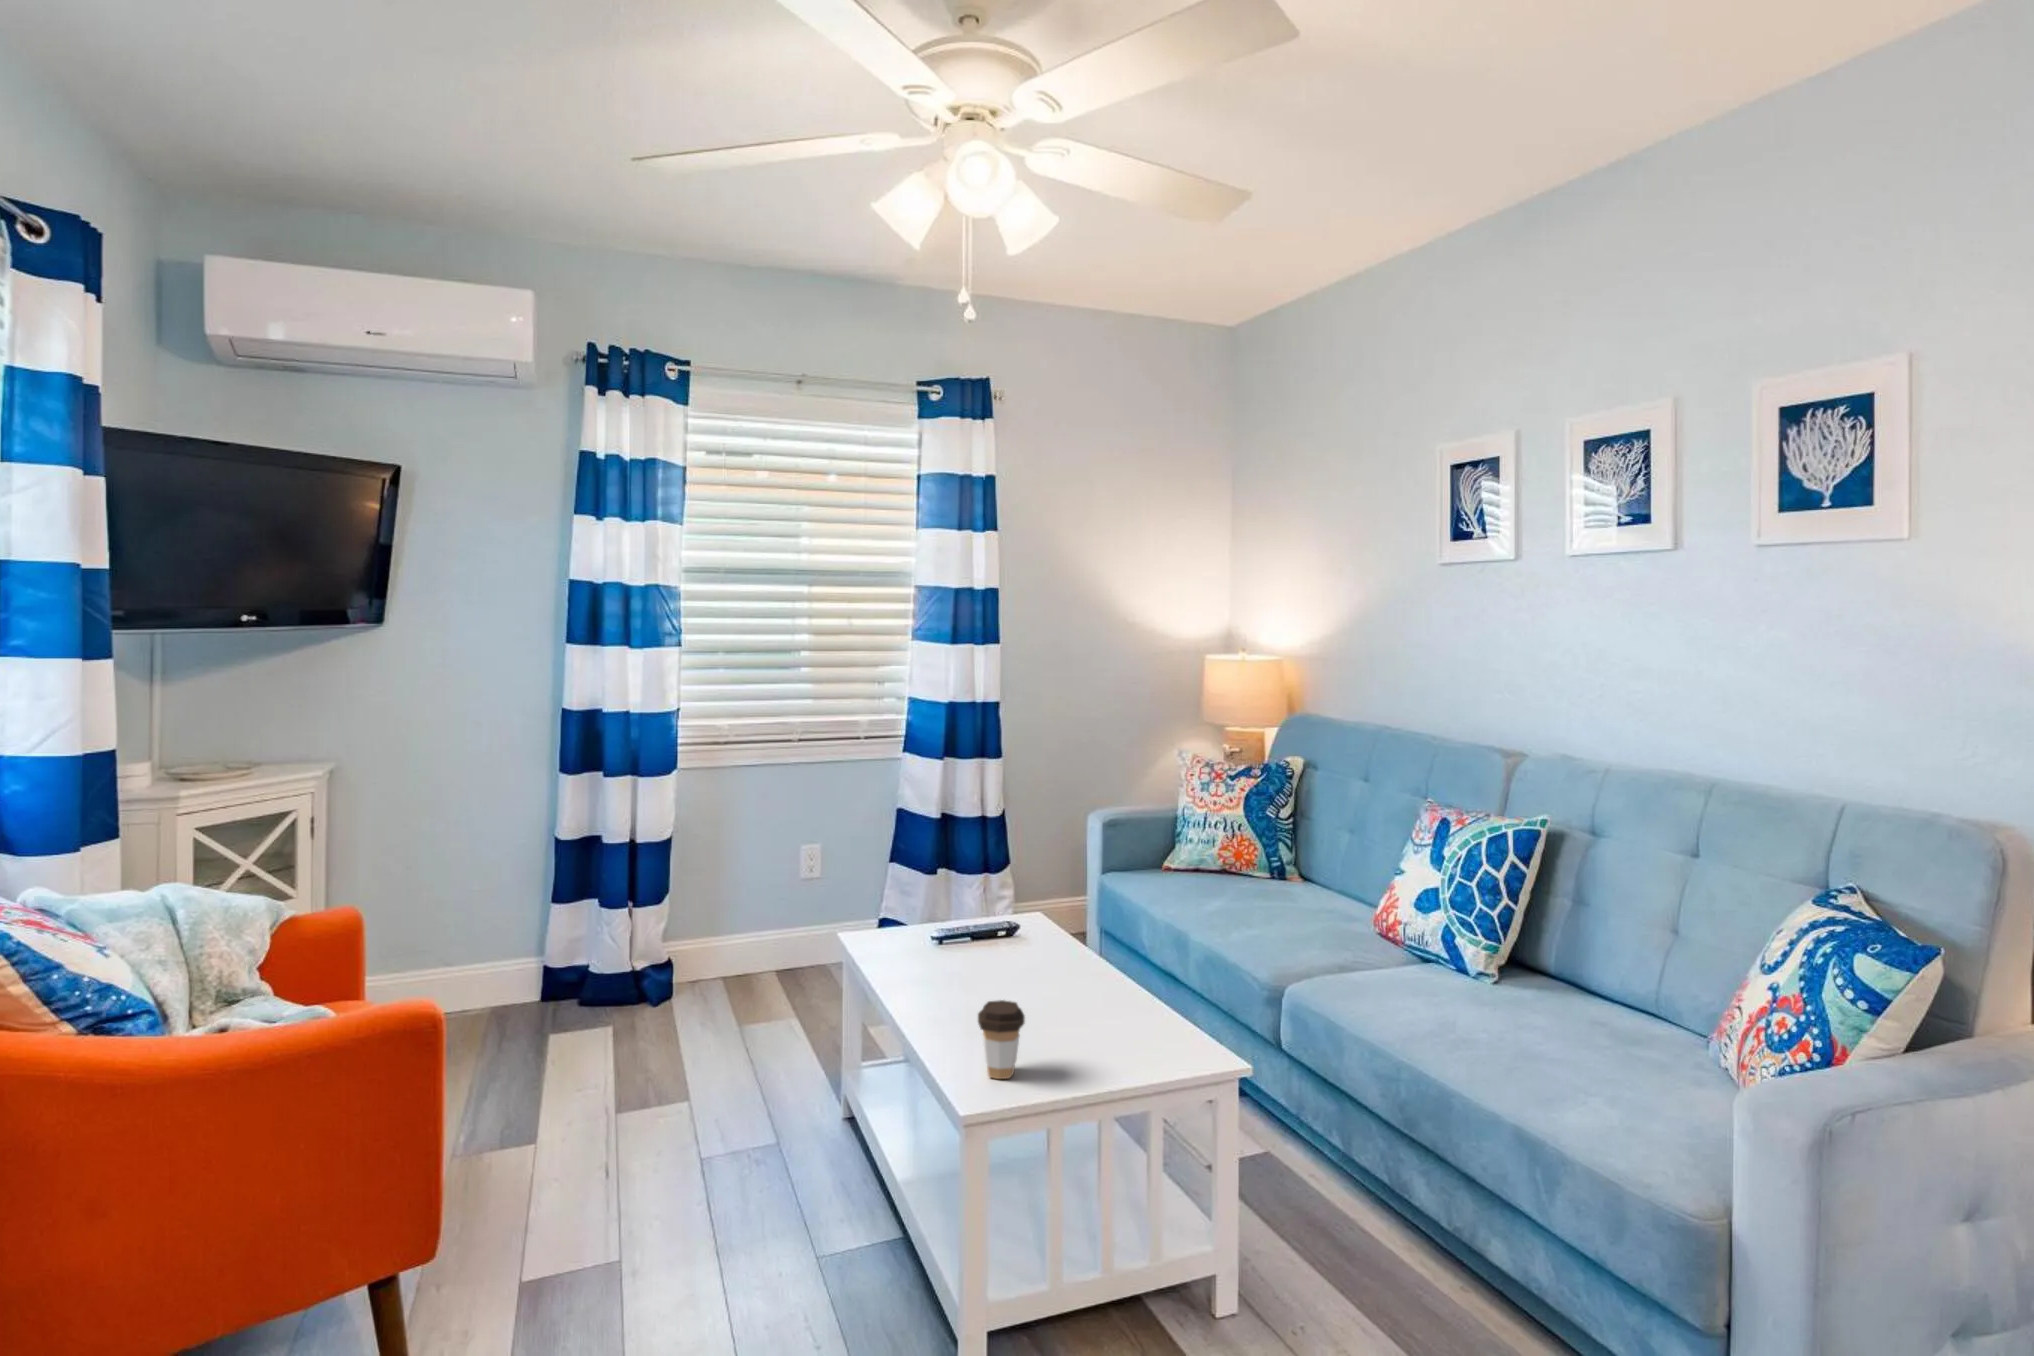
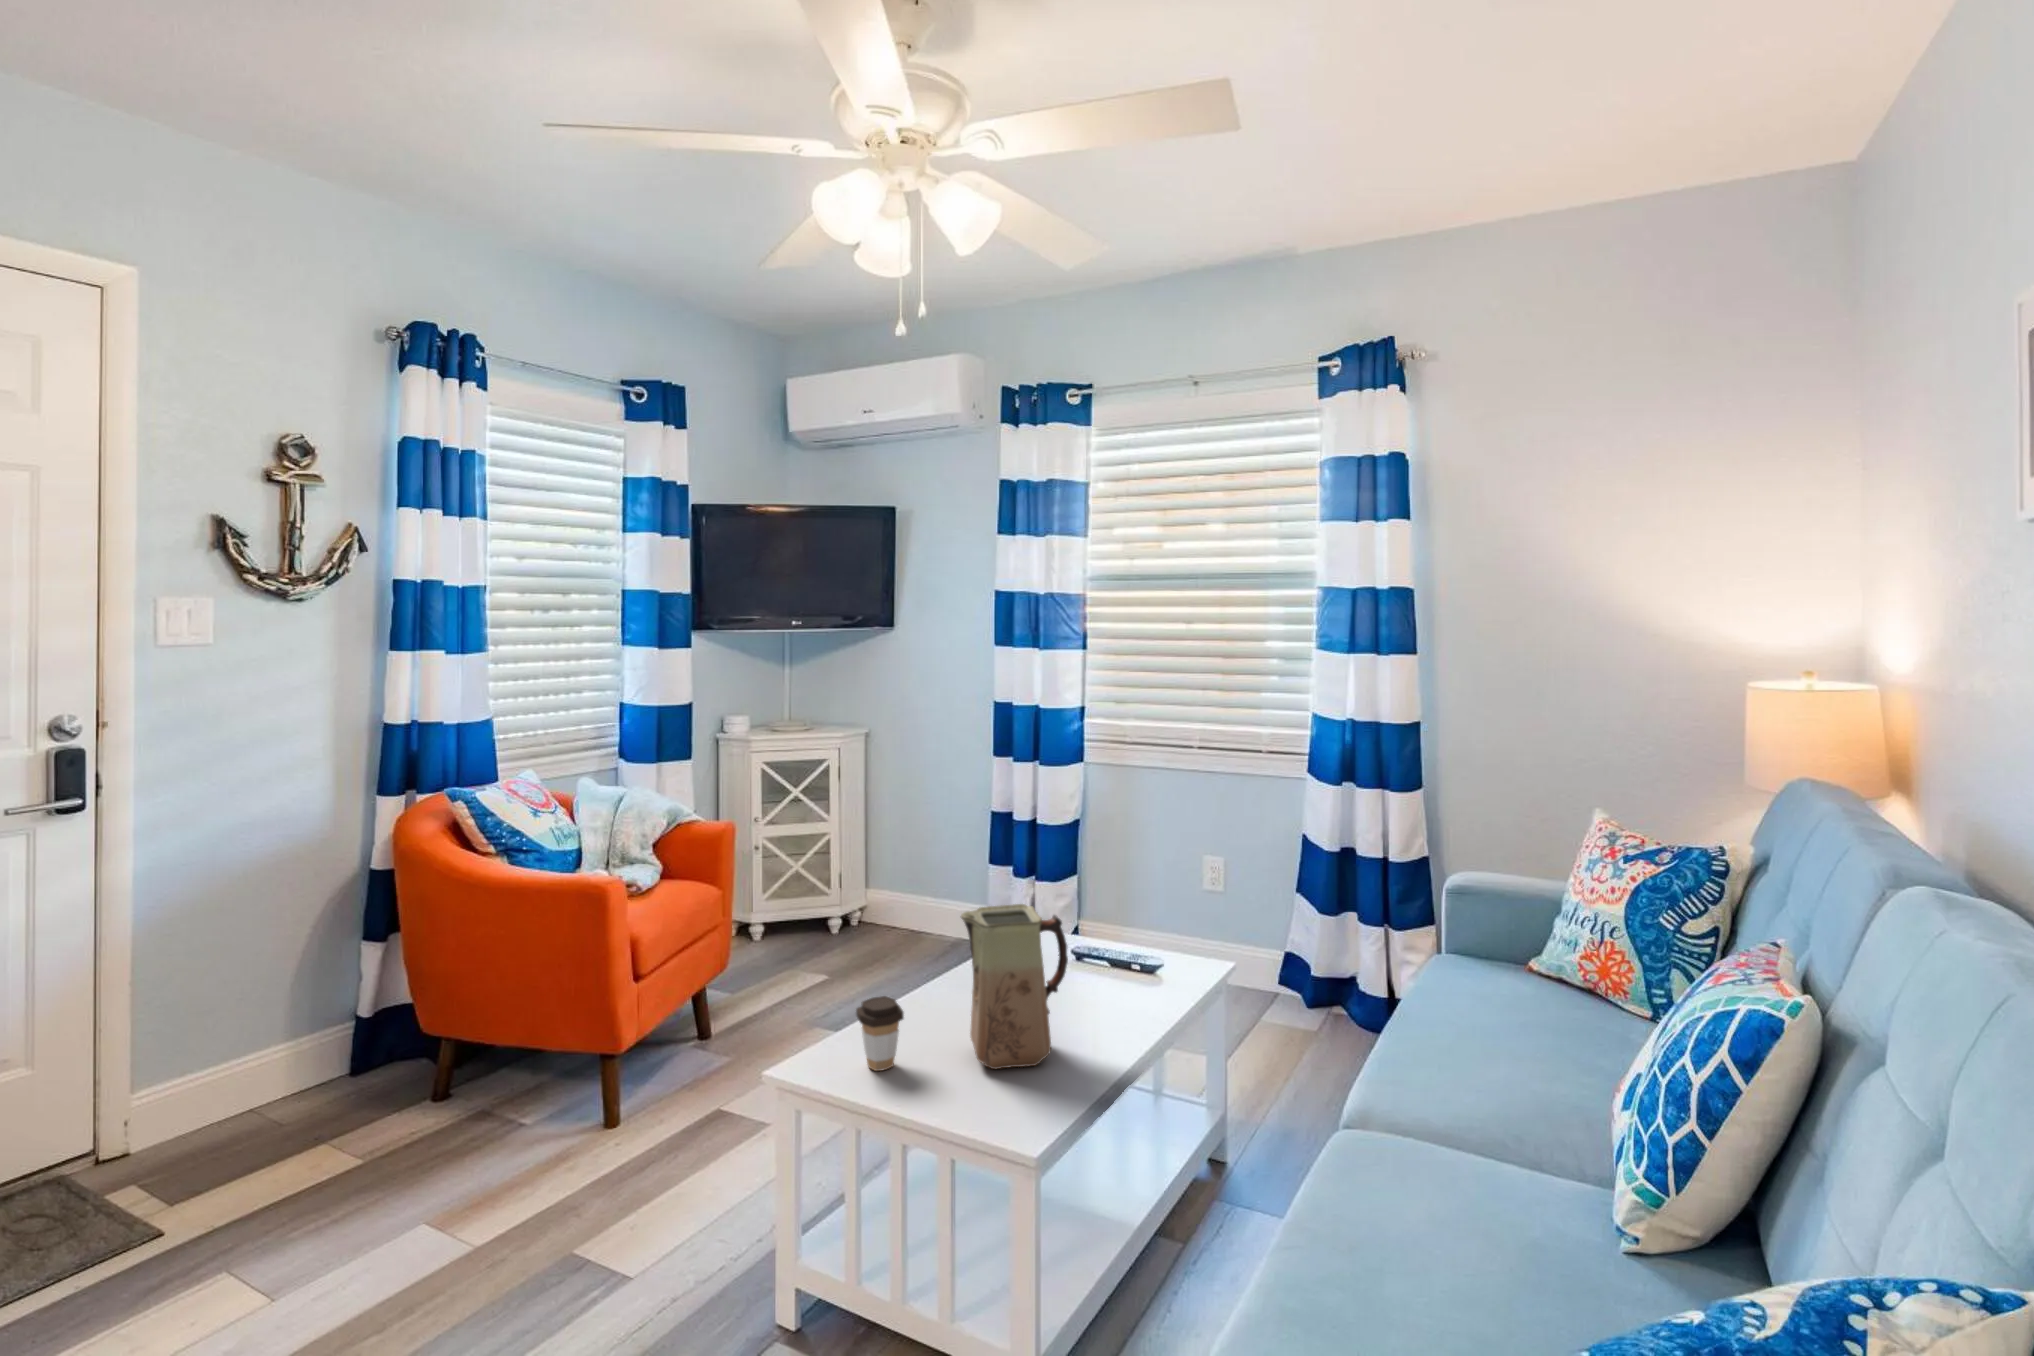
vase: none [1026,878,1112,1038] -> present [961,904,1068,1069]

